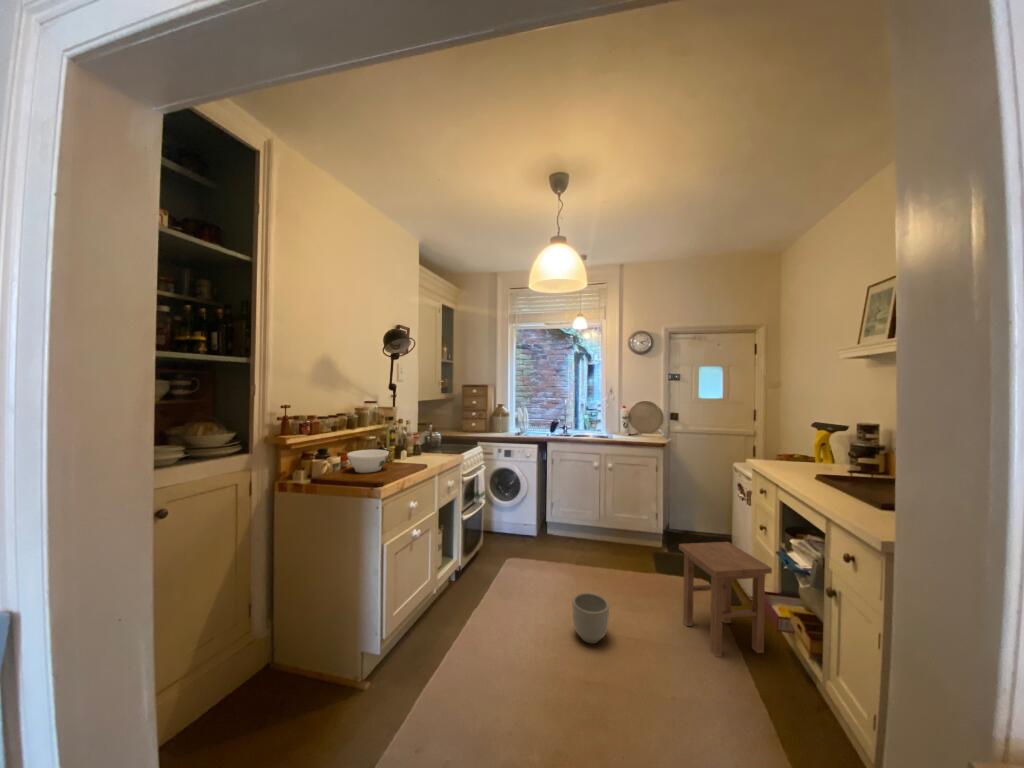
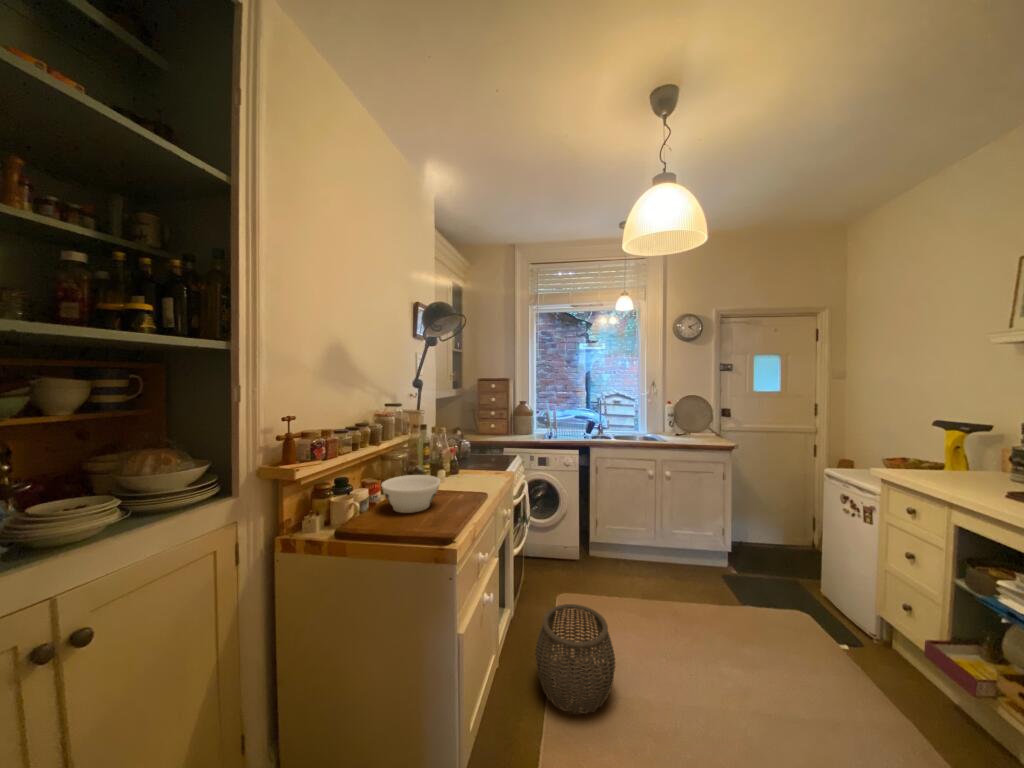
stool: present [679,542,772,656] -> none [813,572,955,733]
woven basket: none [461,554,519,628] -> present [535,604,615,714]
planter: present [572,593,609,644] -> none [695,654,750,728]

